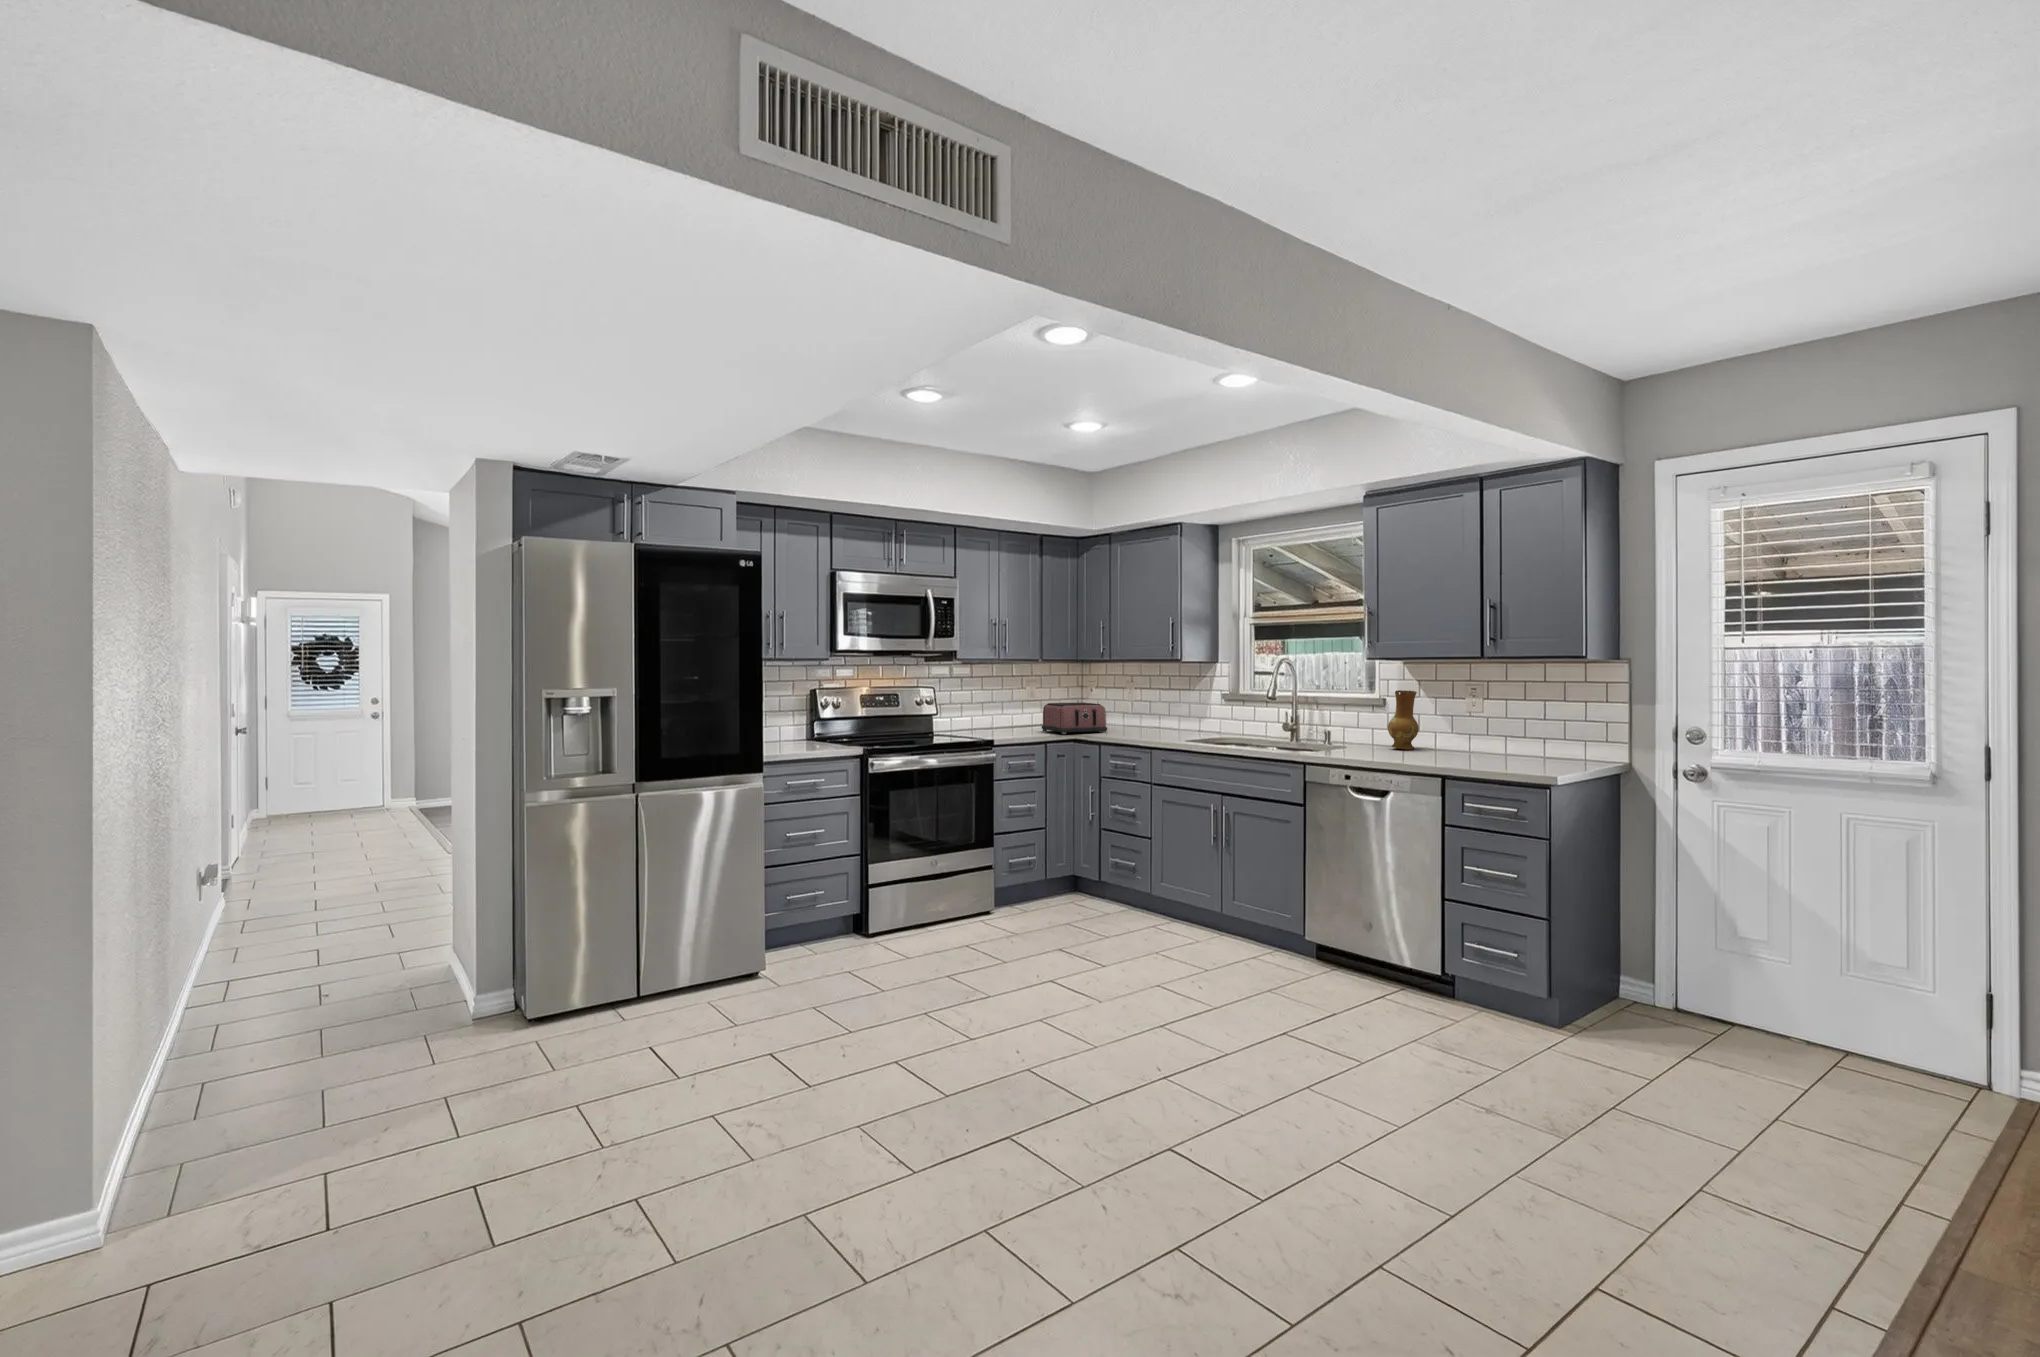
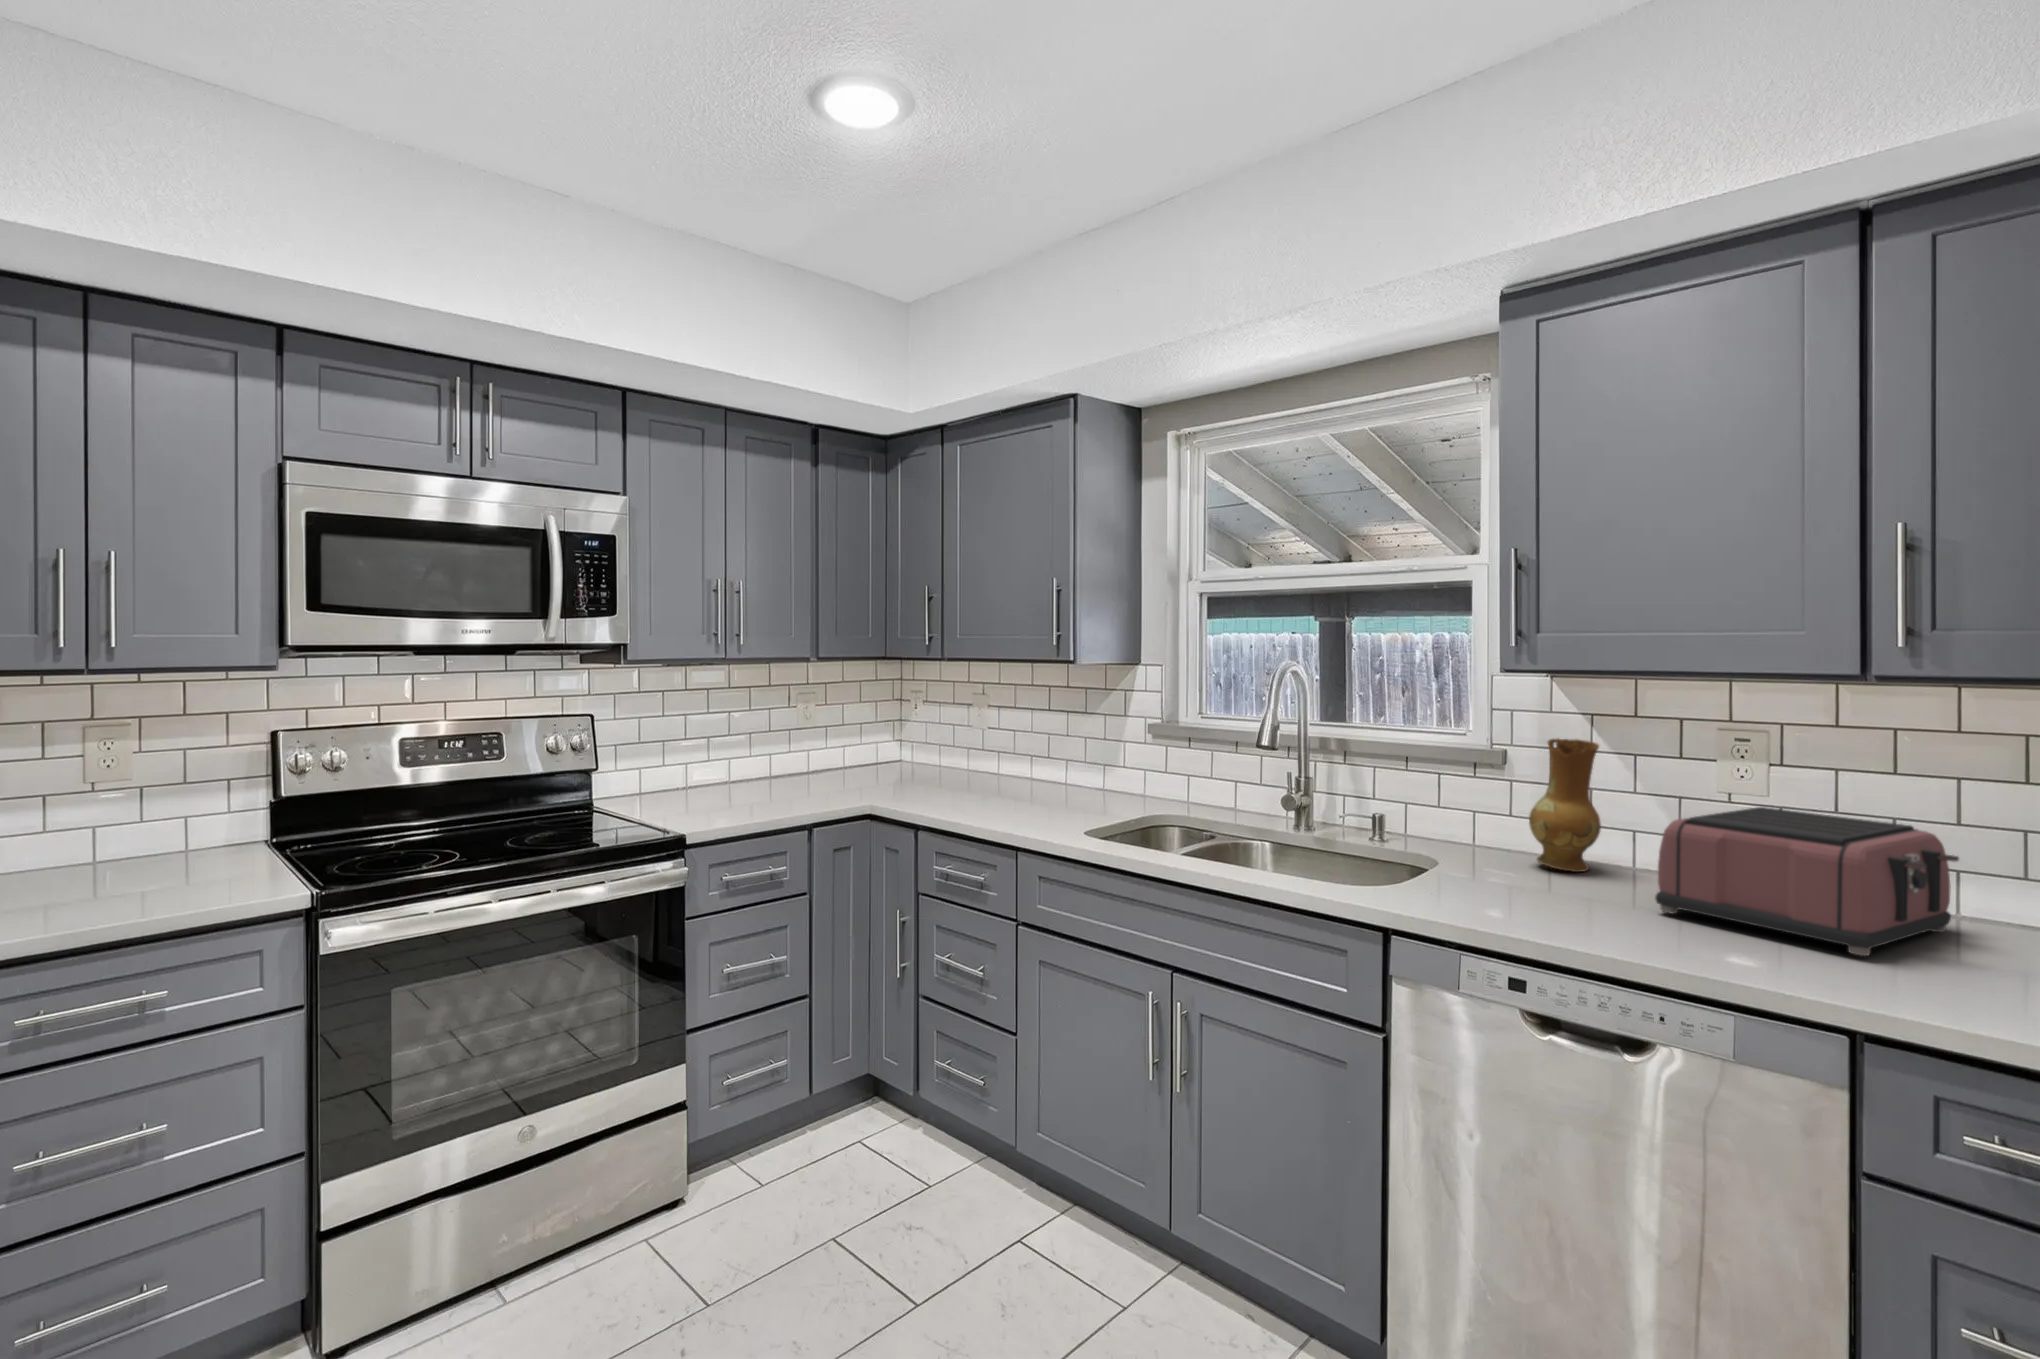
toaster: present [1042,702,1107,734] -> present [1655,807,1959,956]

